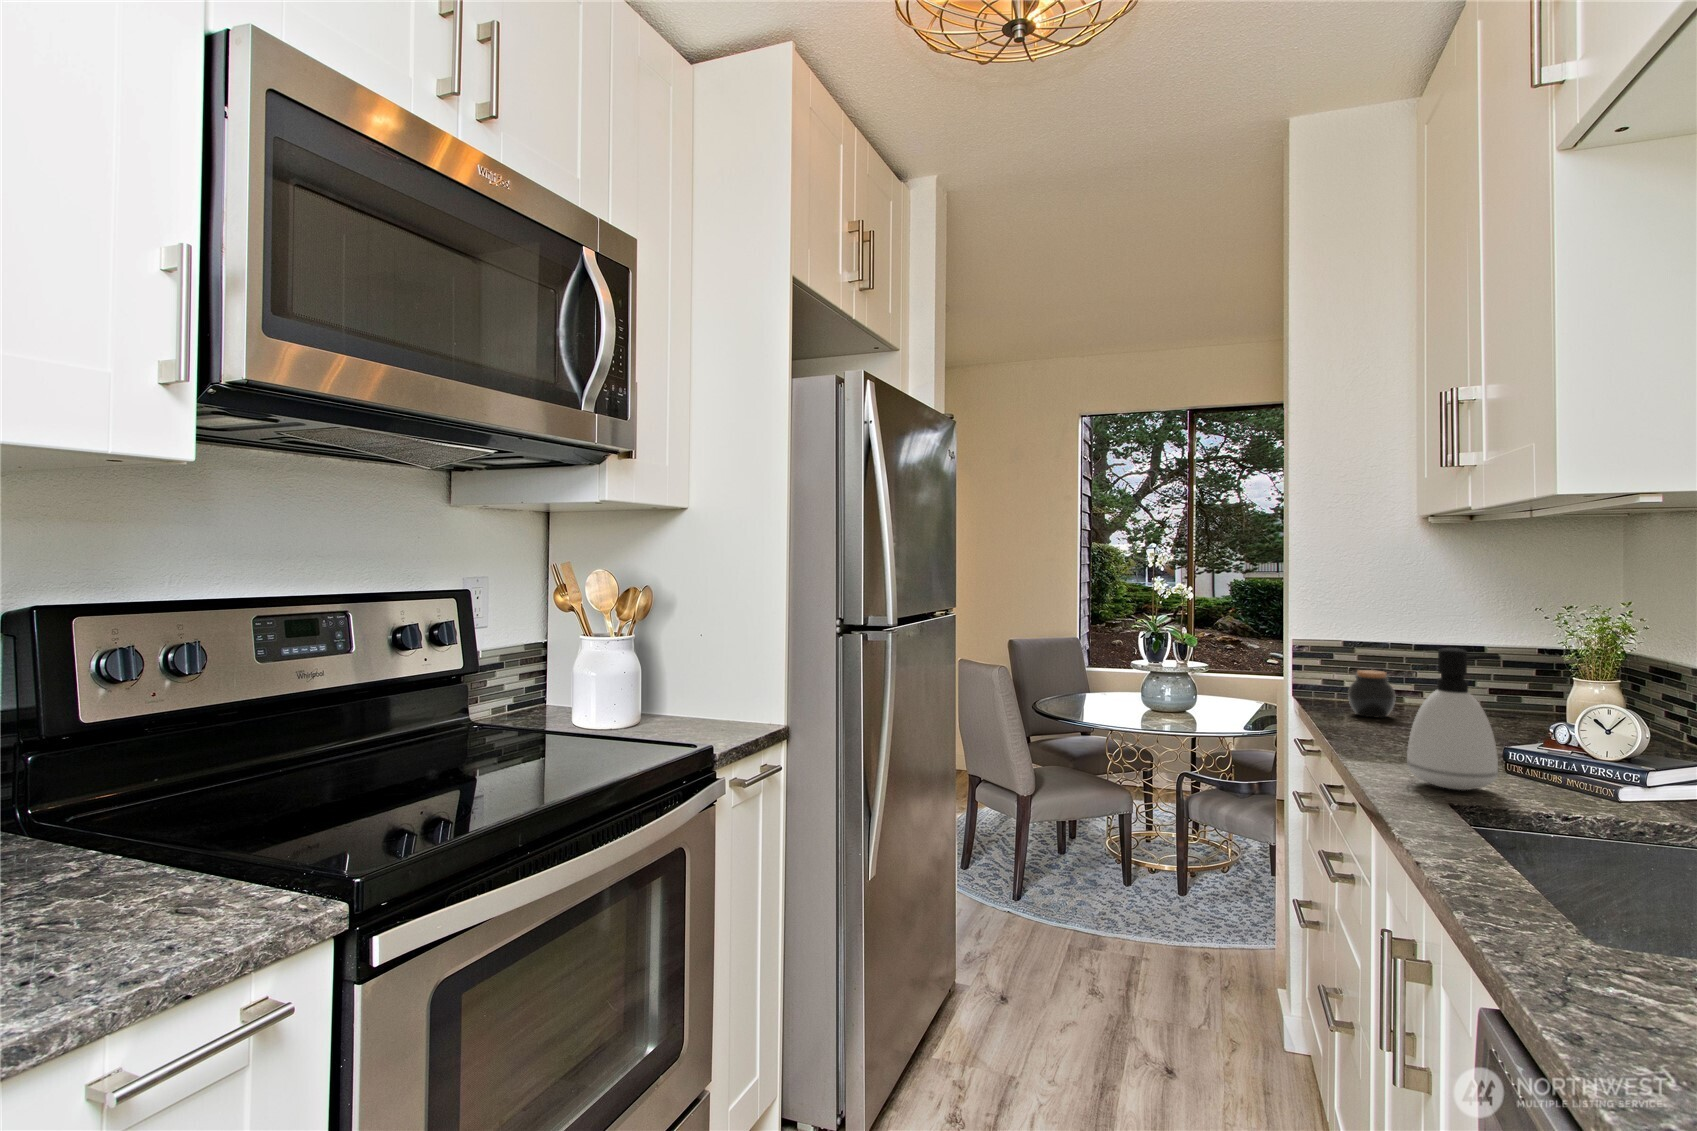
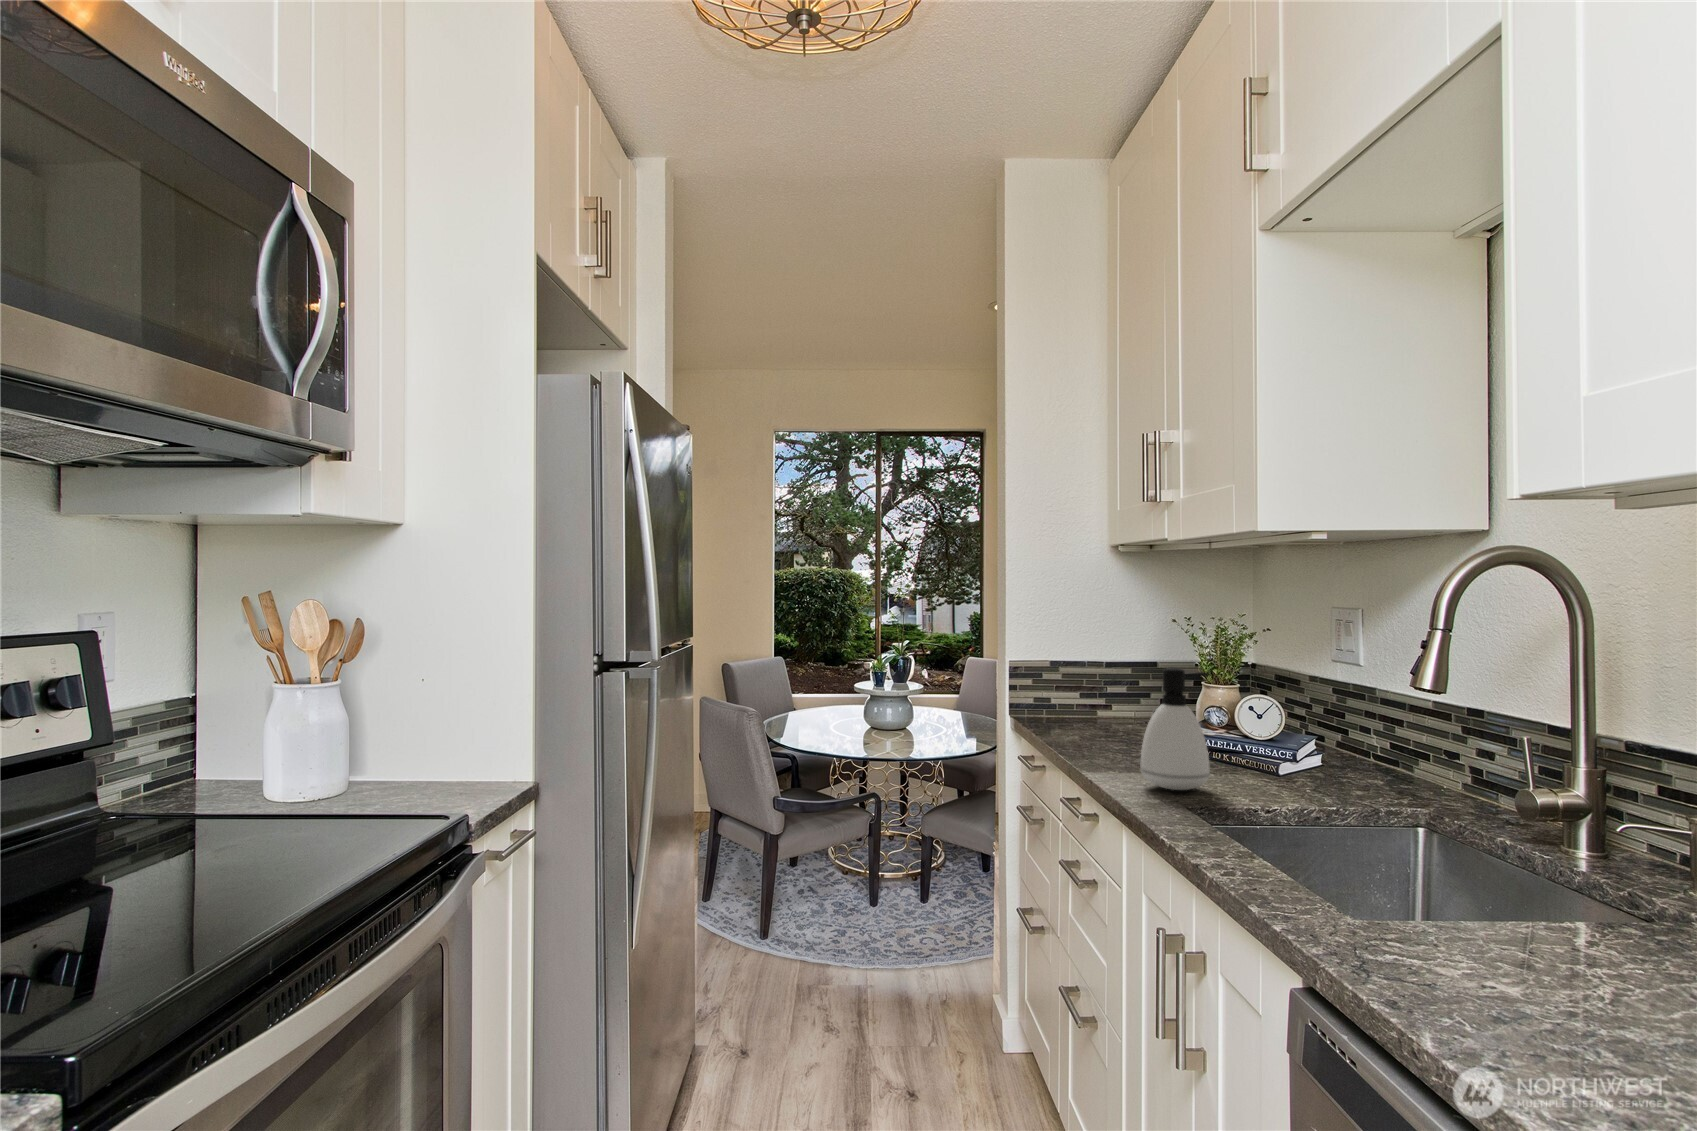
jar: present [1348,670,1395,717] -> none [1061,689,1098,730]

